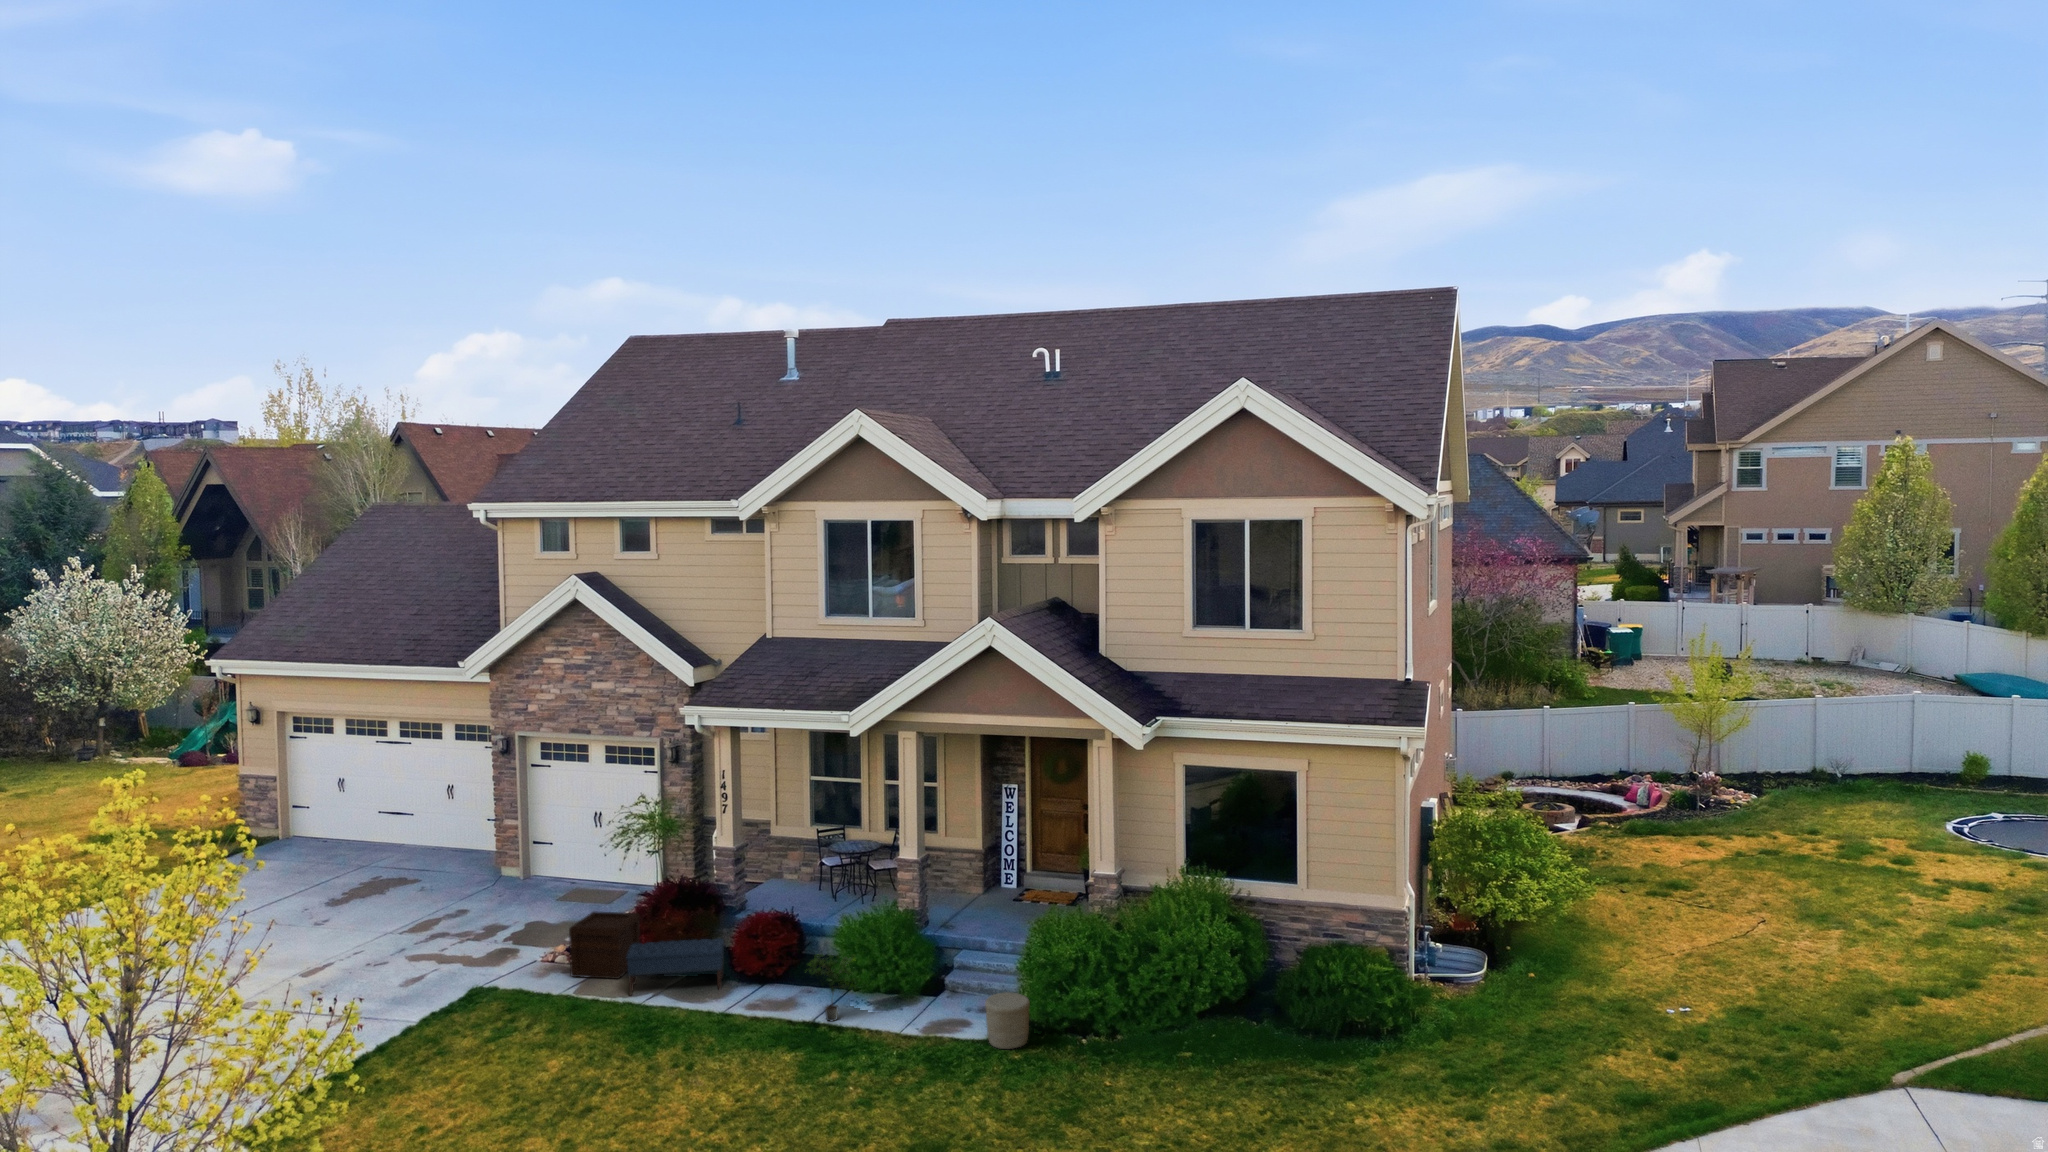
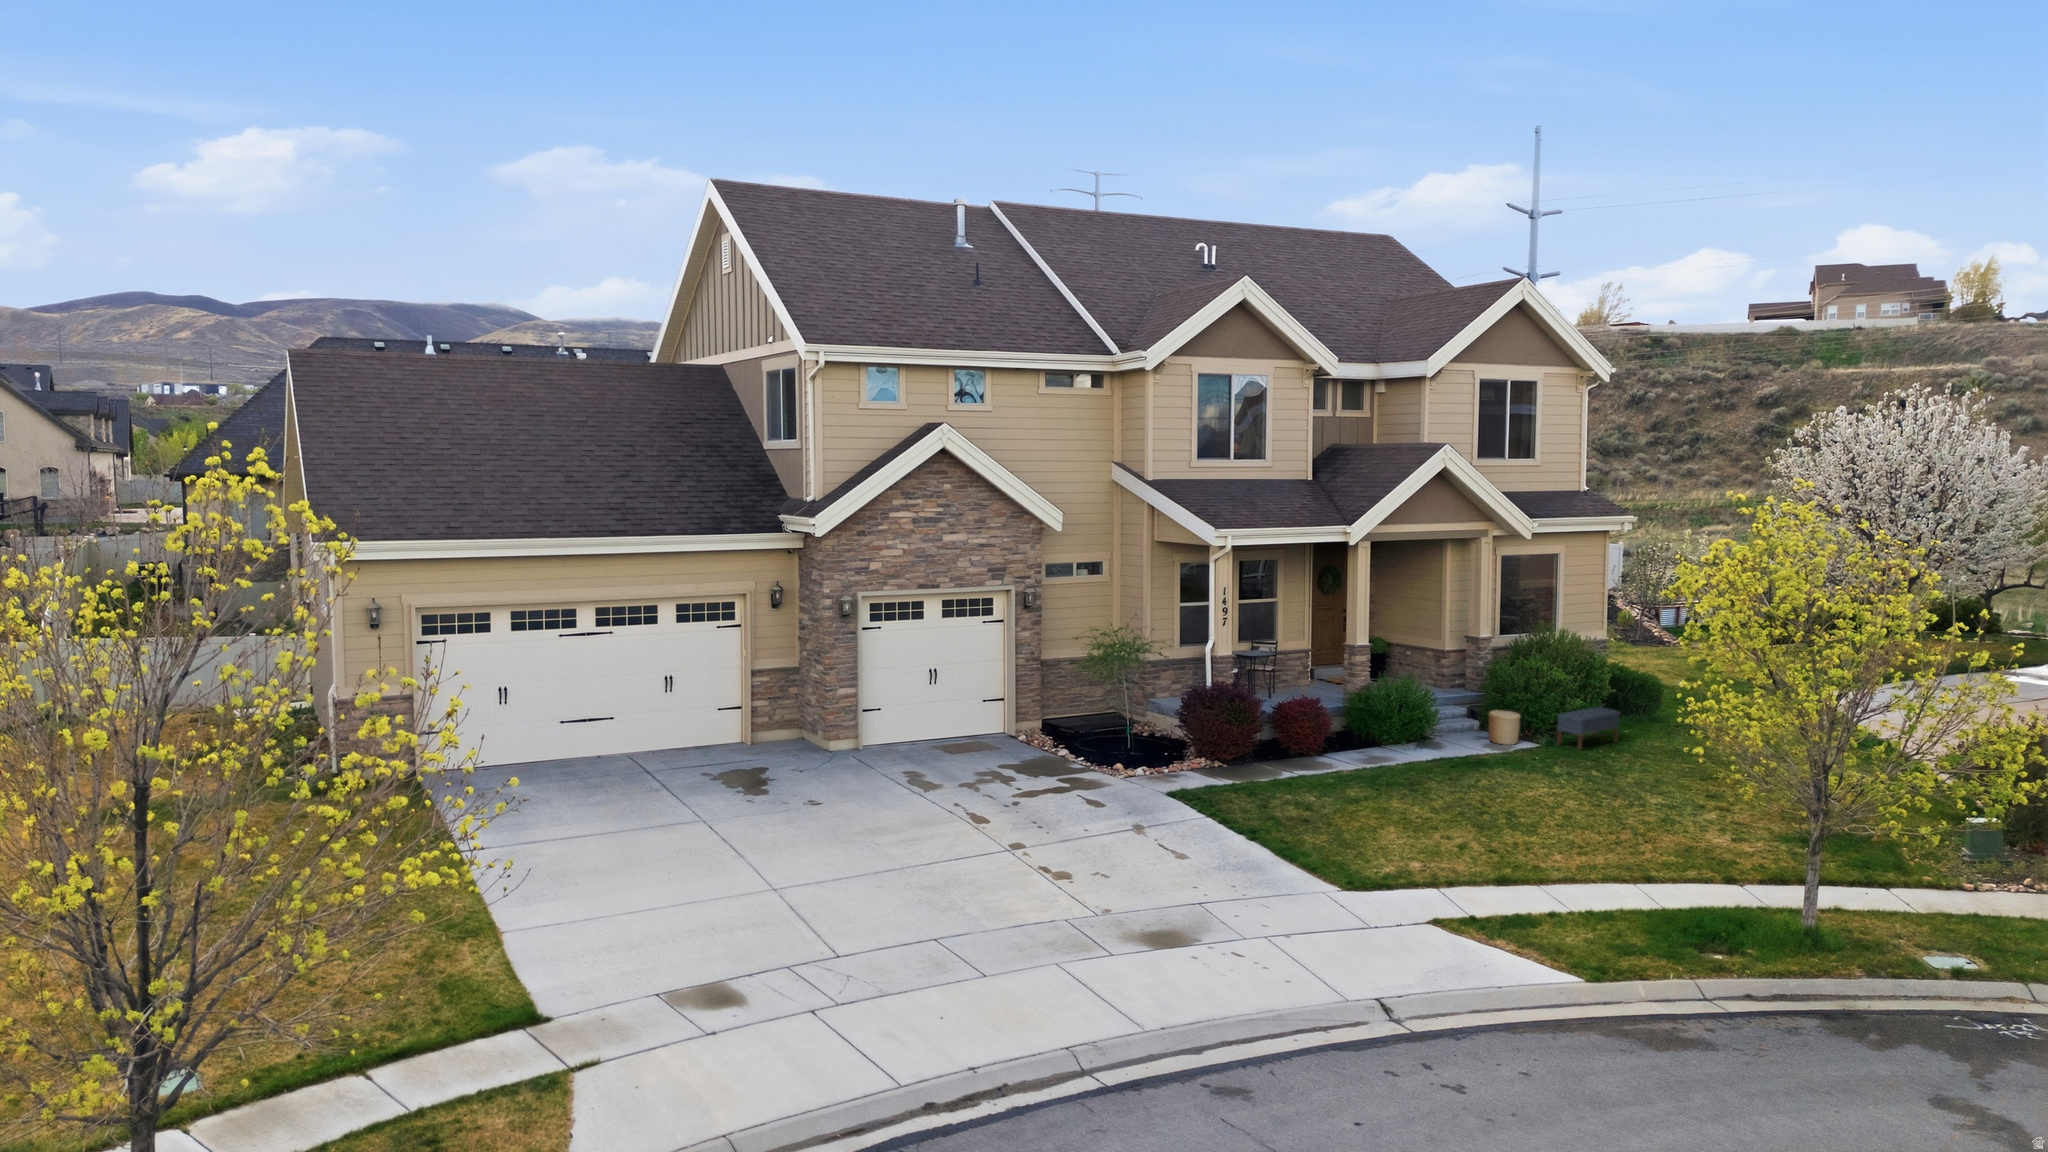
wooden crate: present [569,912,640,979] -> none [1161,718,1227,775]
bench: present [626,938,724,995] -> present [1557,707,1620,750]
potted plant: present [805,954,856,1021] -> none [1386,704,1419,756]

